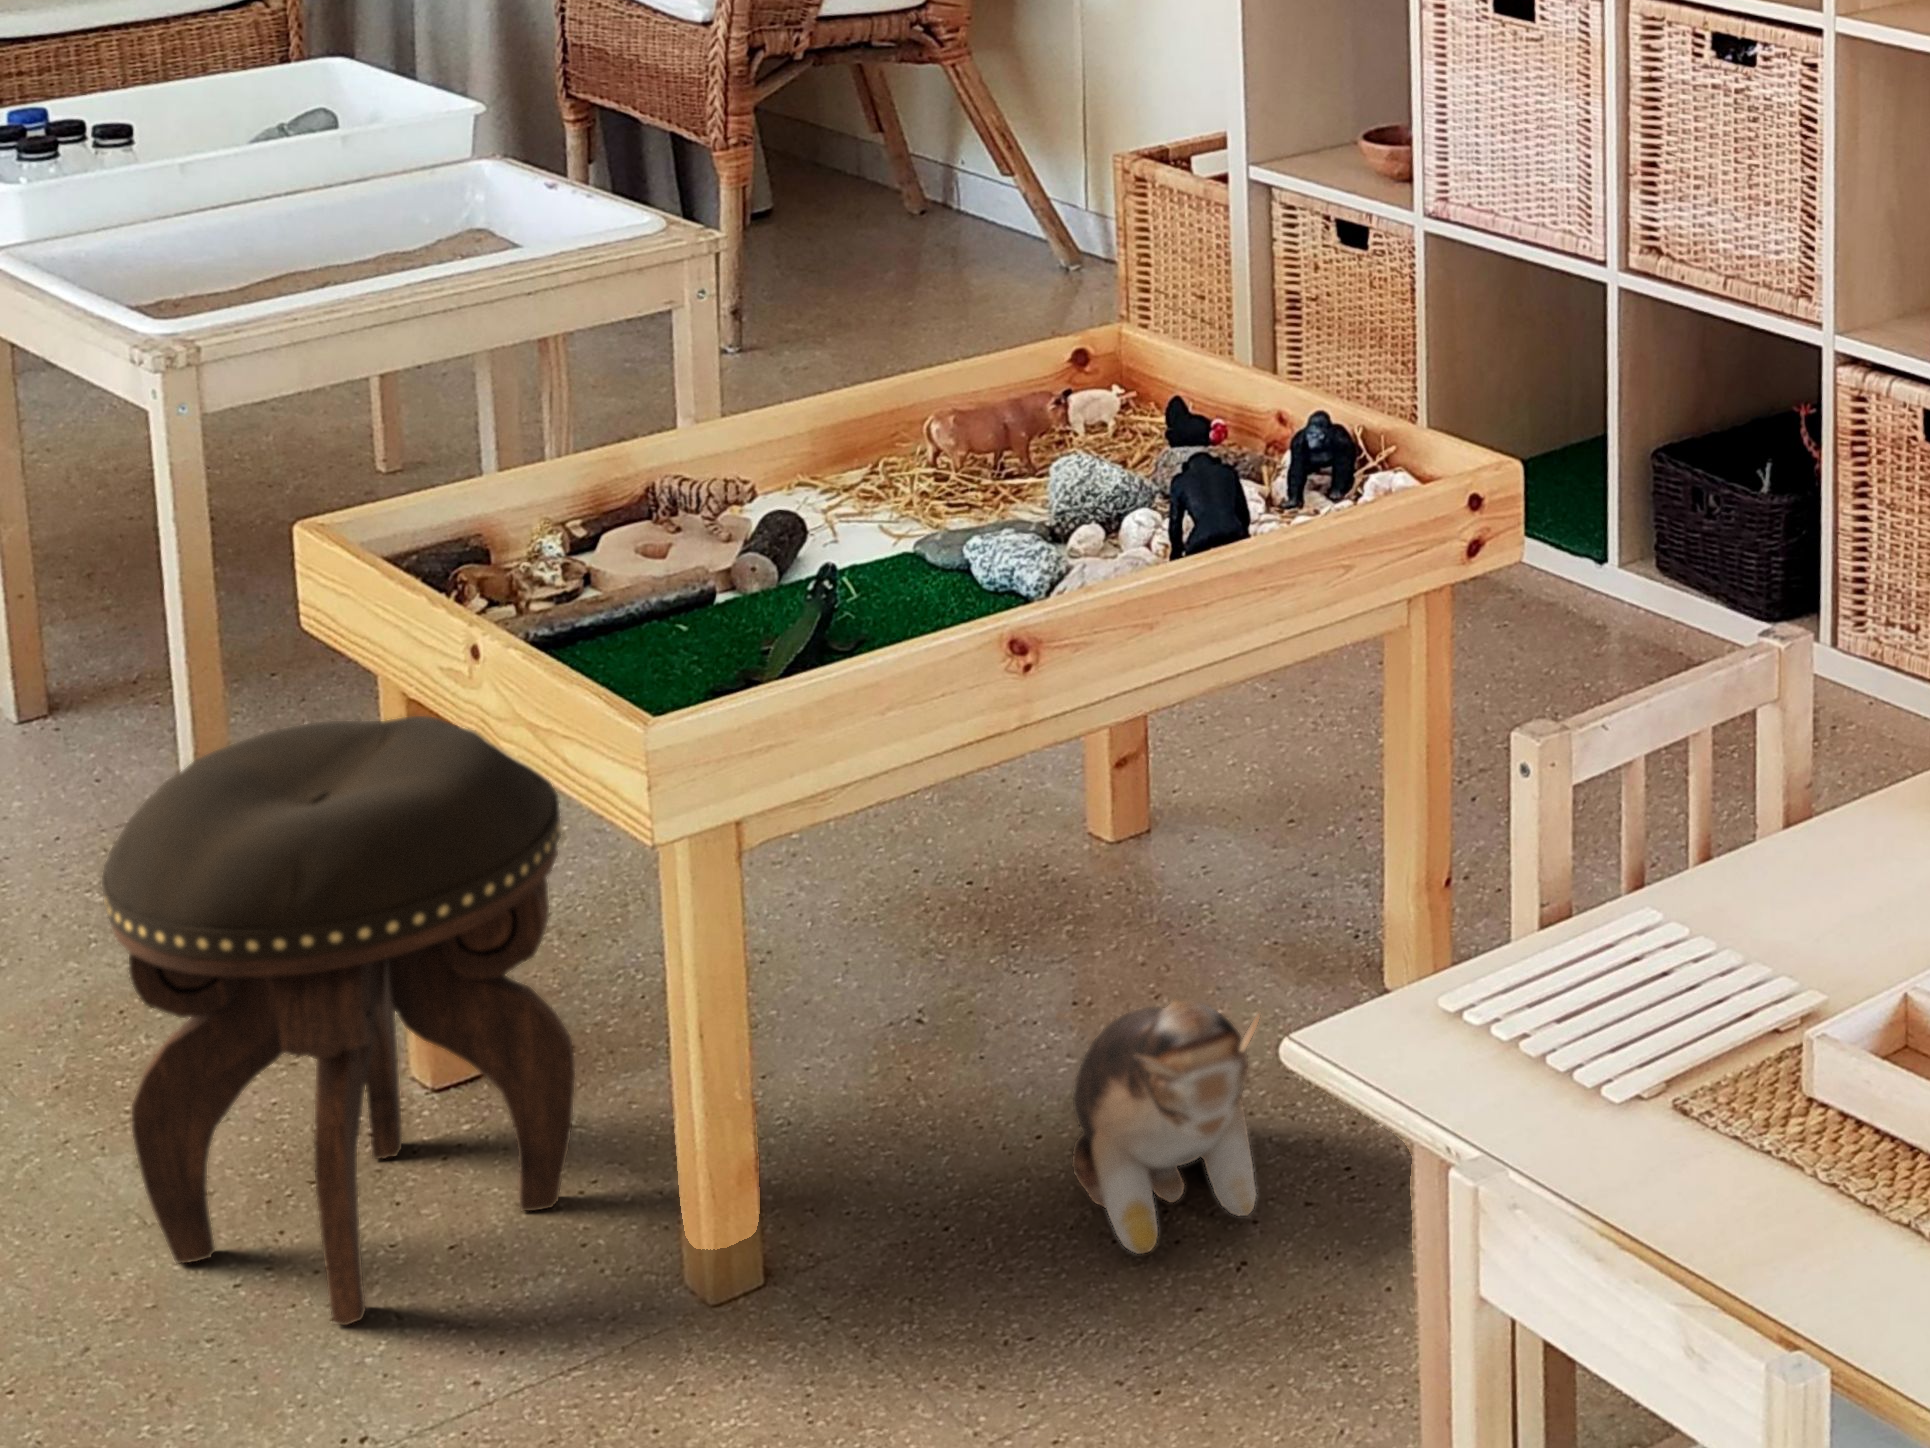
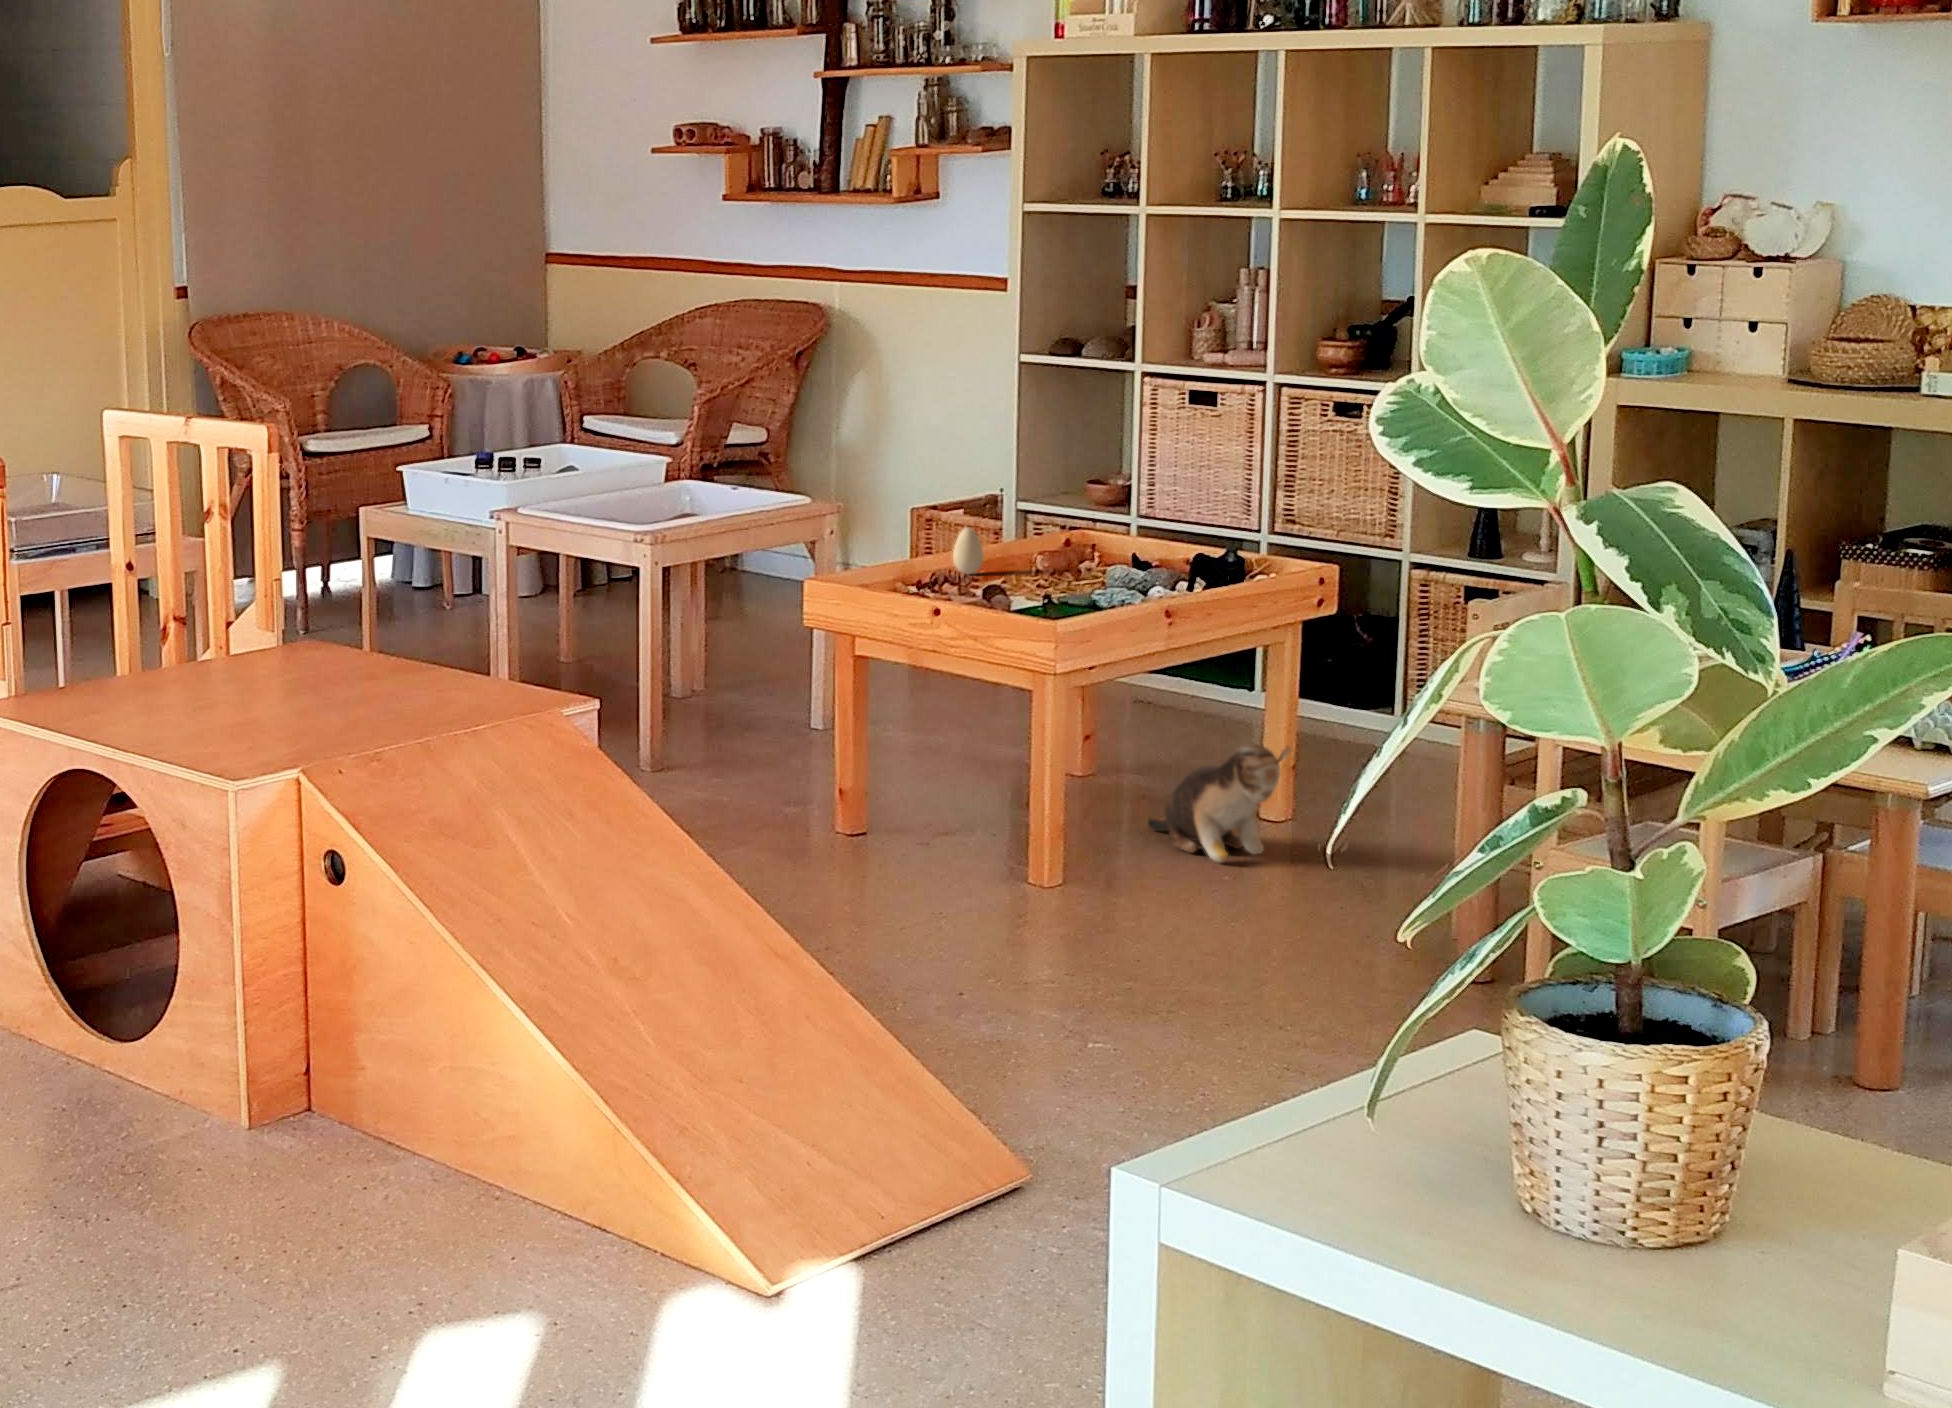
decorative egg: none [617,466,688,567] -> present [953,527,983,574]
footstool: present [102,716,575,1325] -> none [781,628,962,868]

